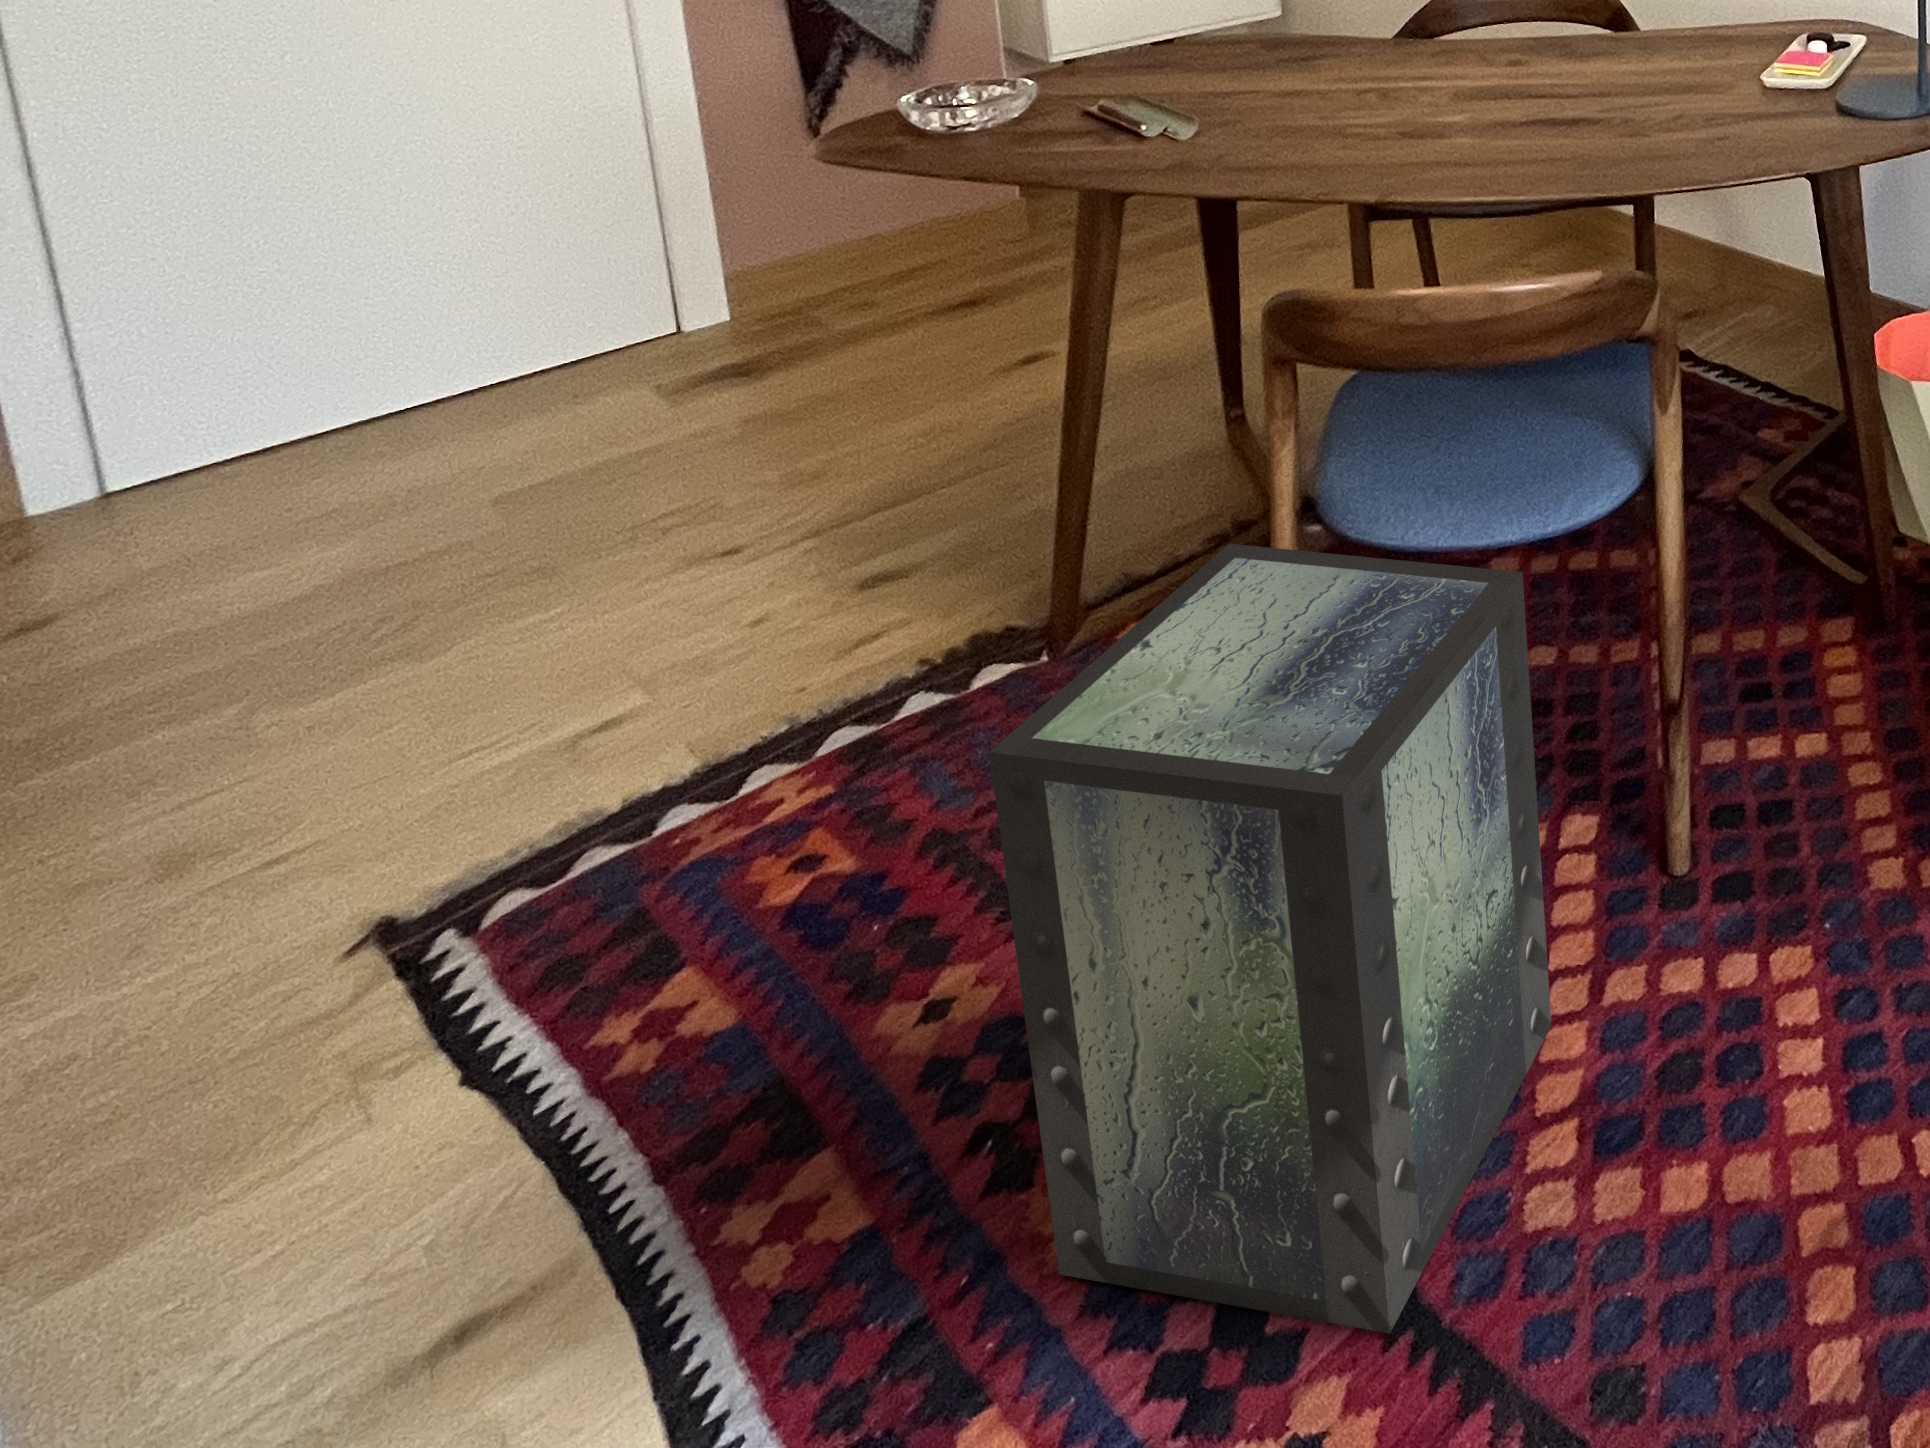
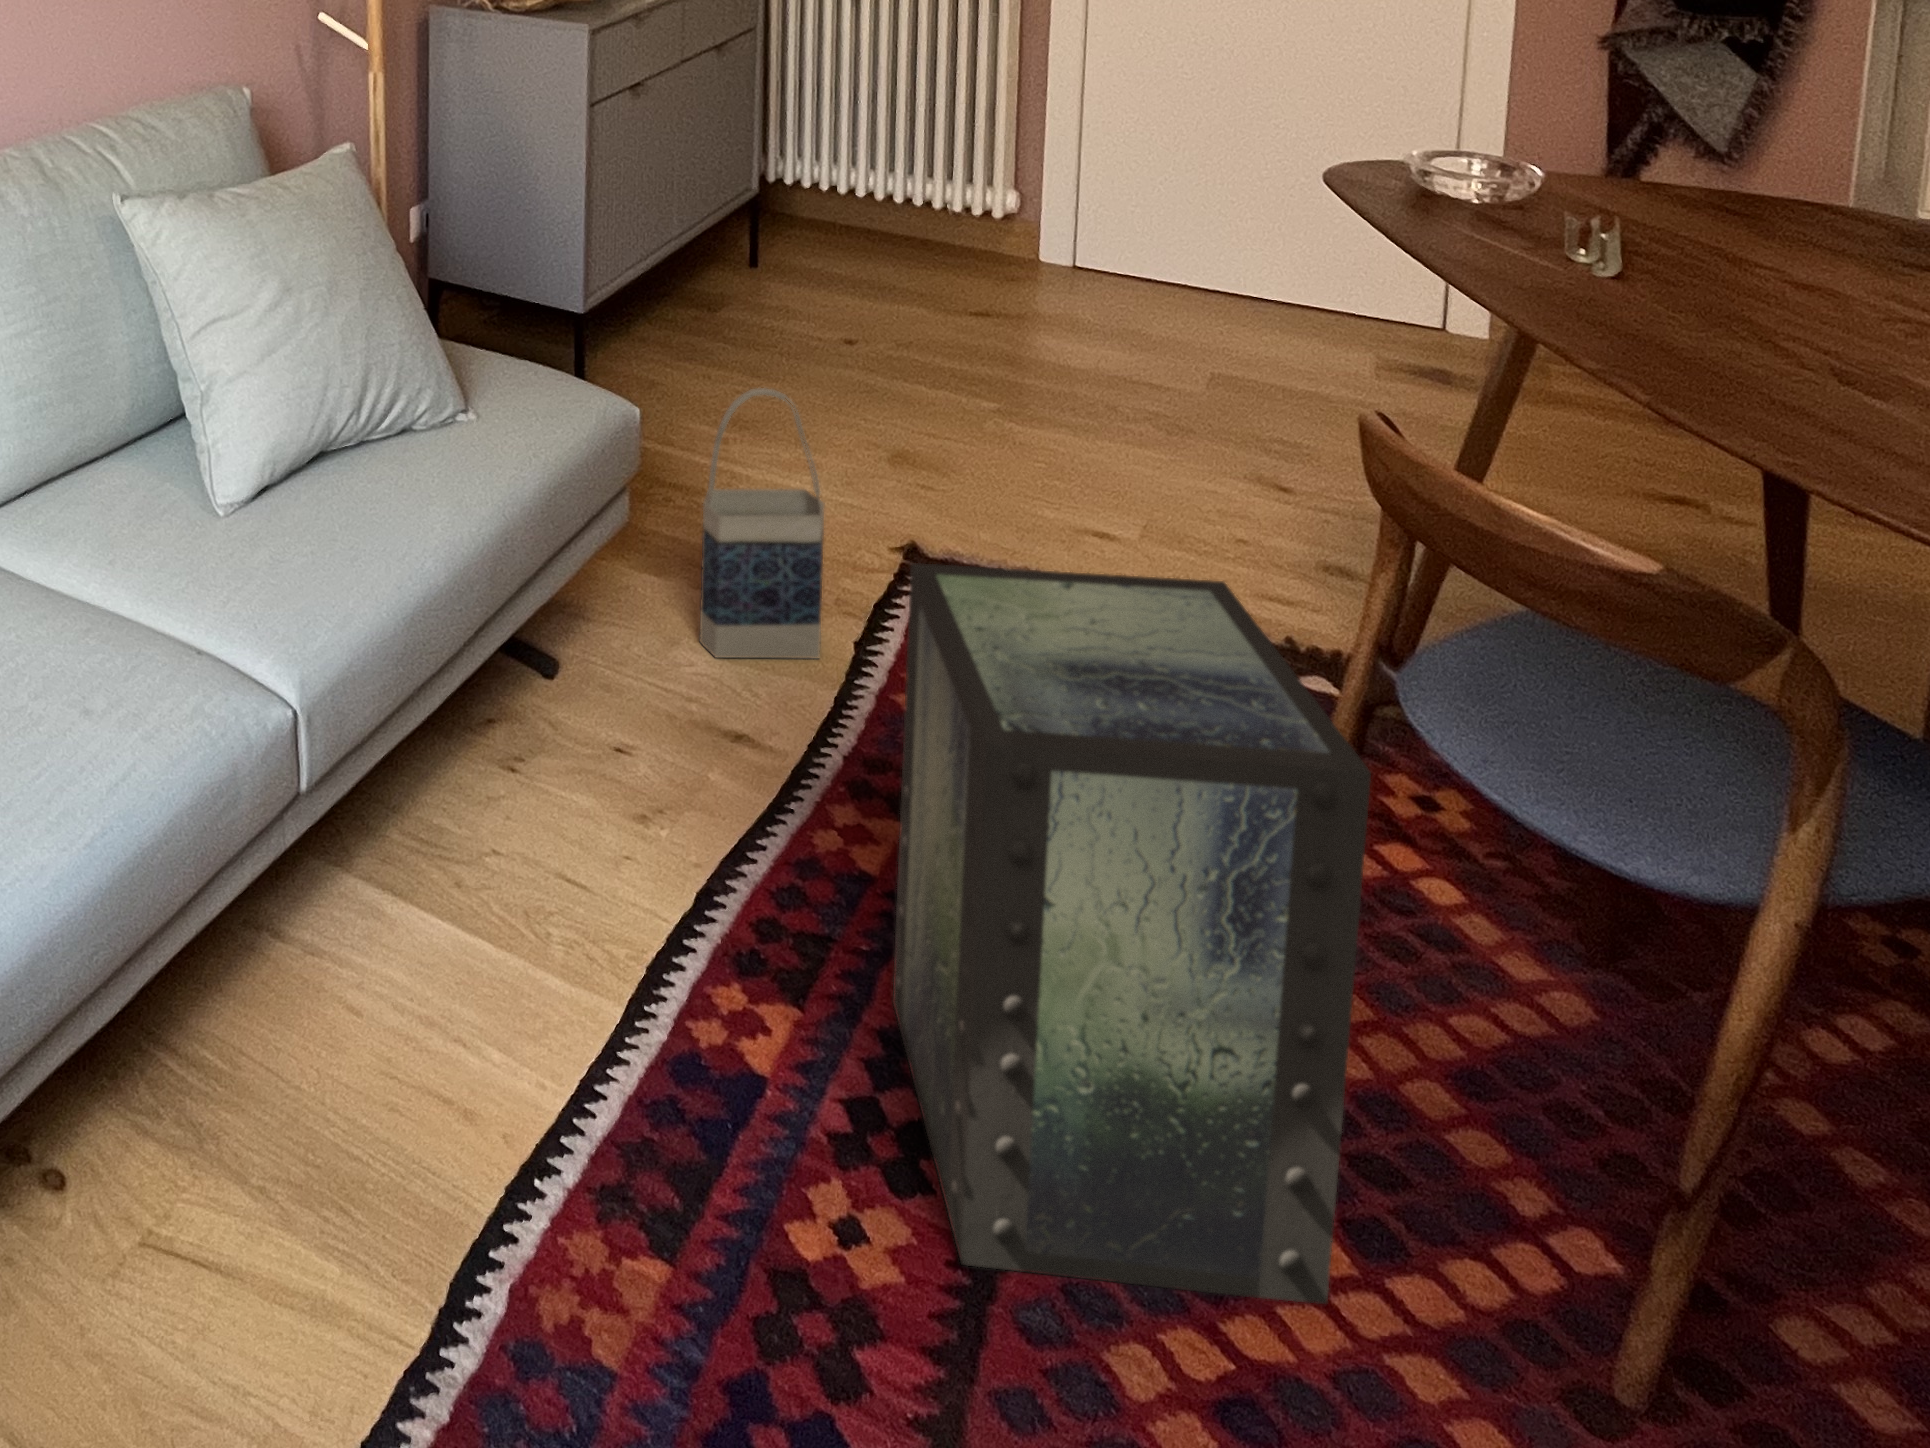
bag: none [96,814,429,1325] -> present [700,388,825,659]

